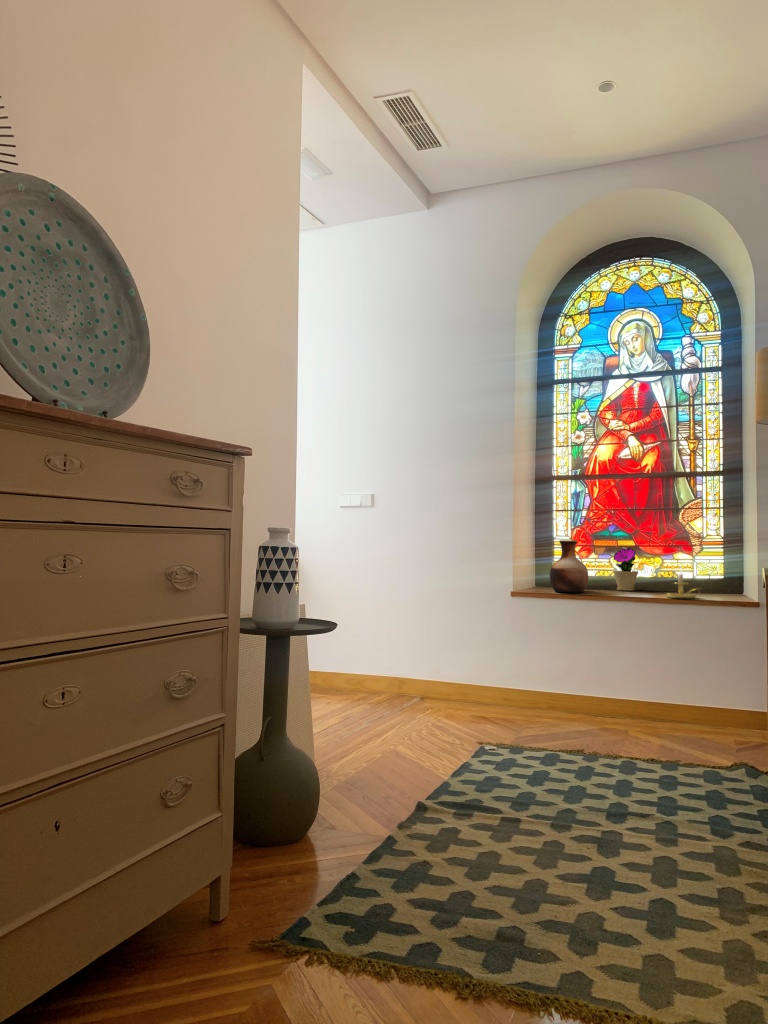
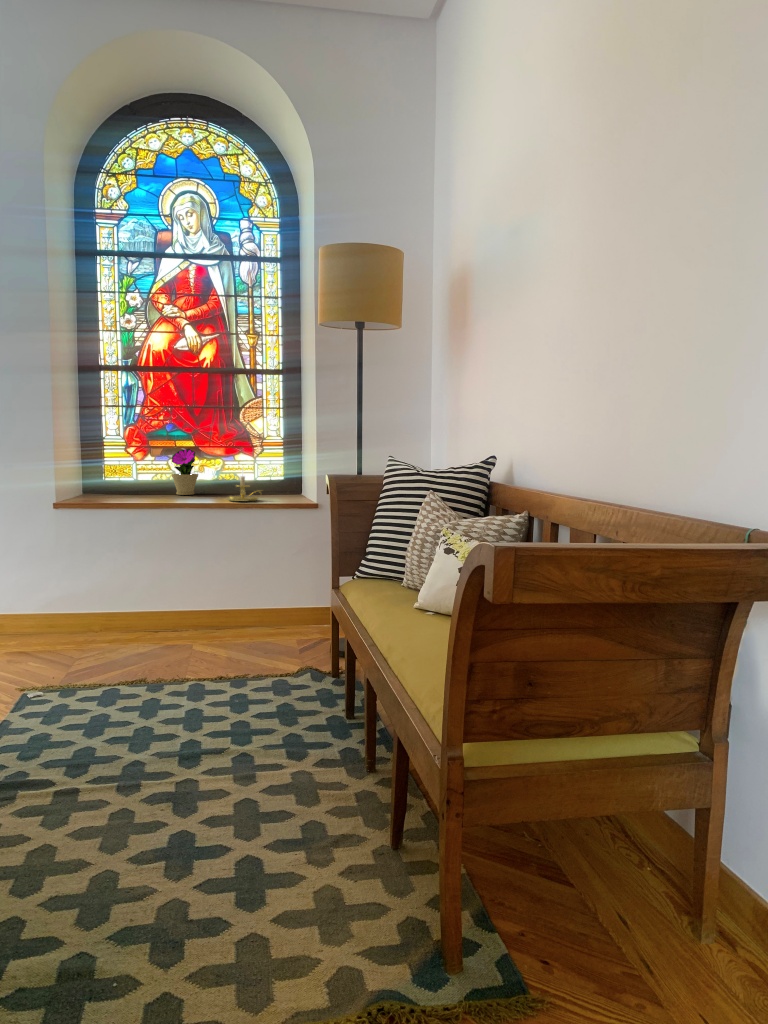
vase: present [550,540,588,592] -> none [100,441,145,501]

